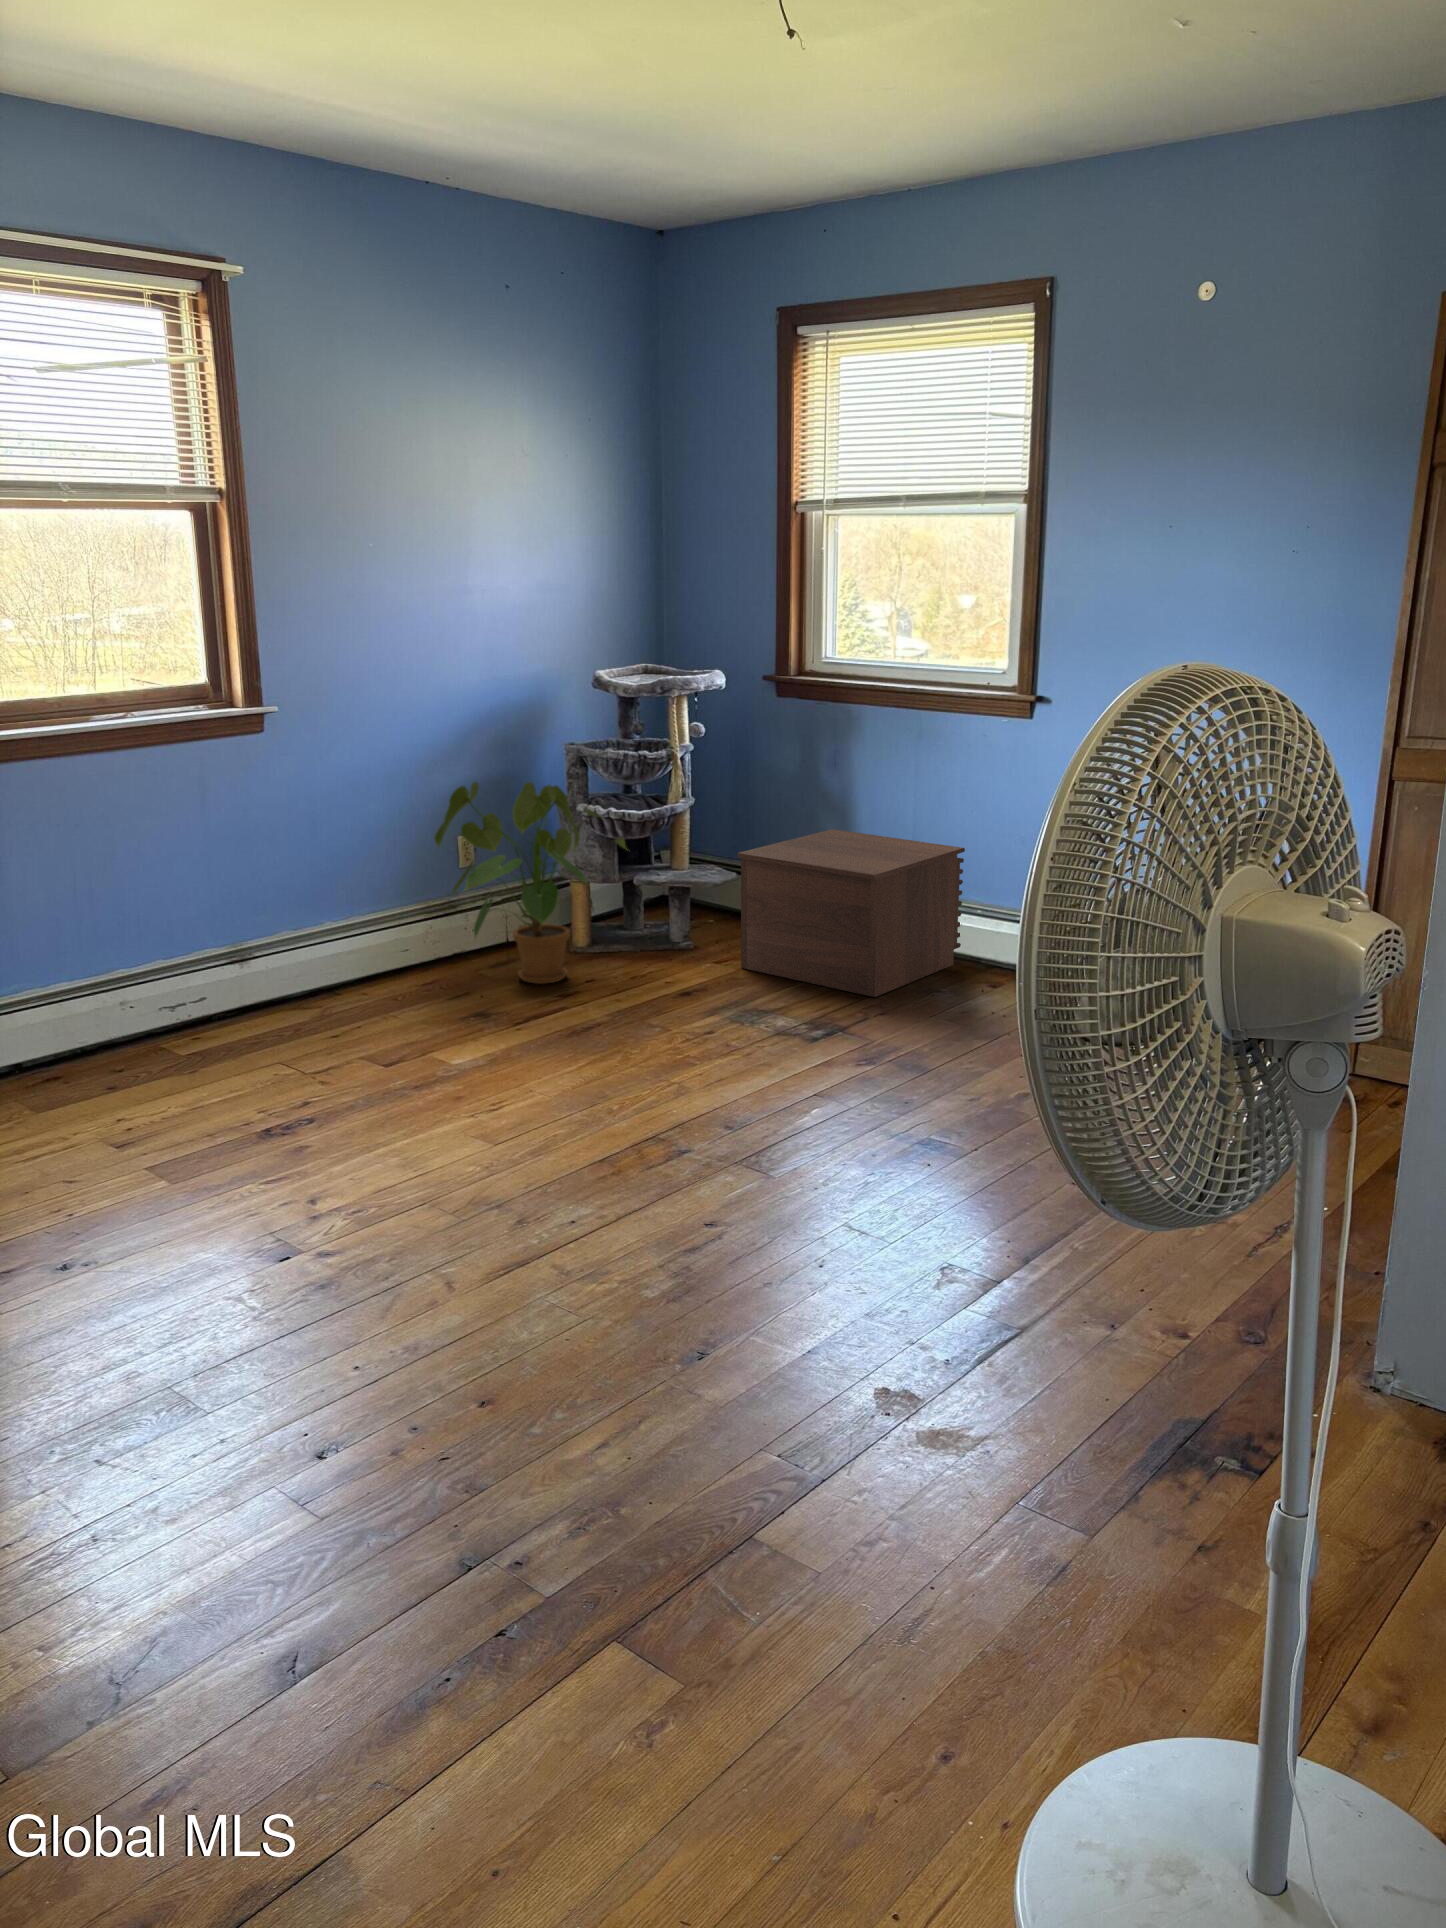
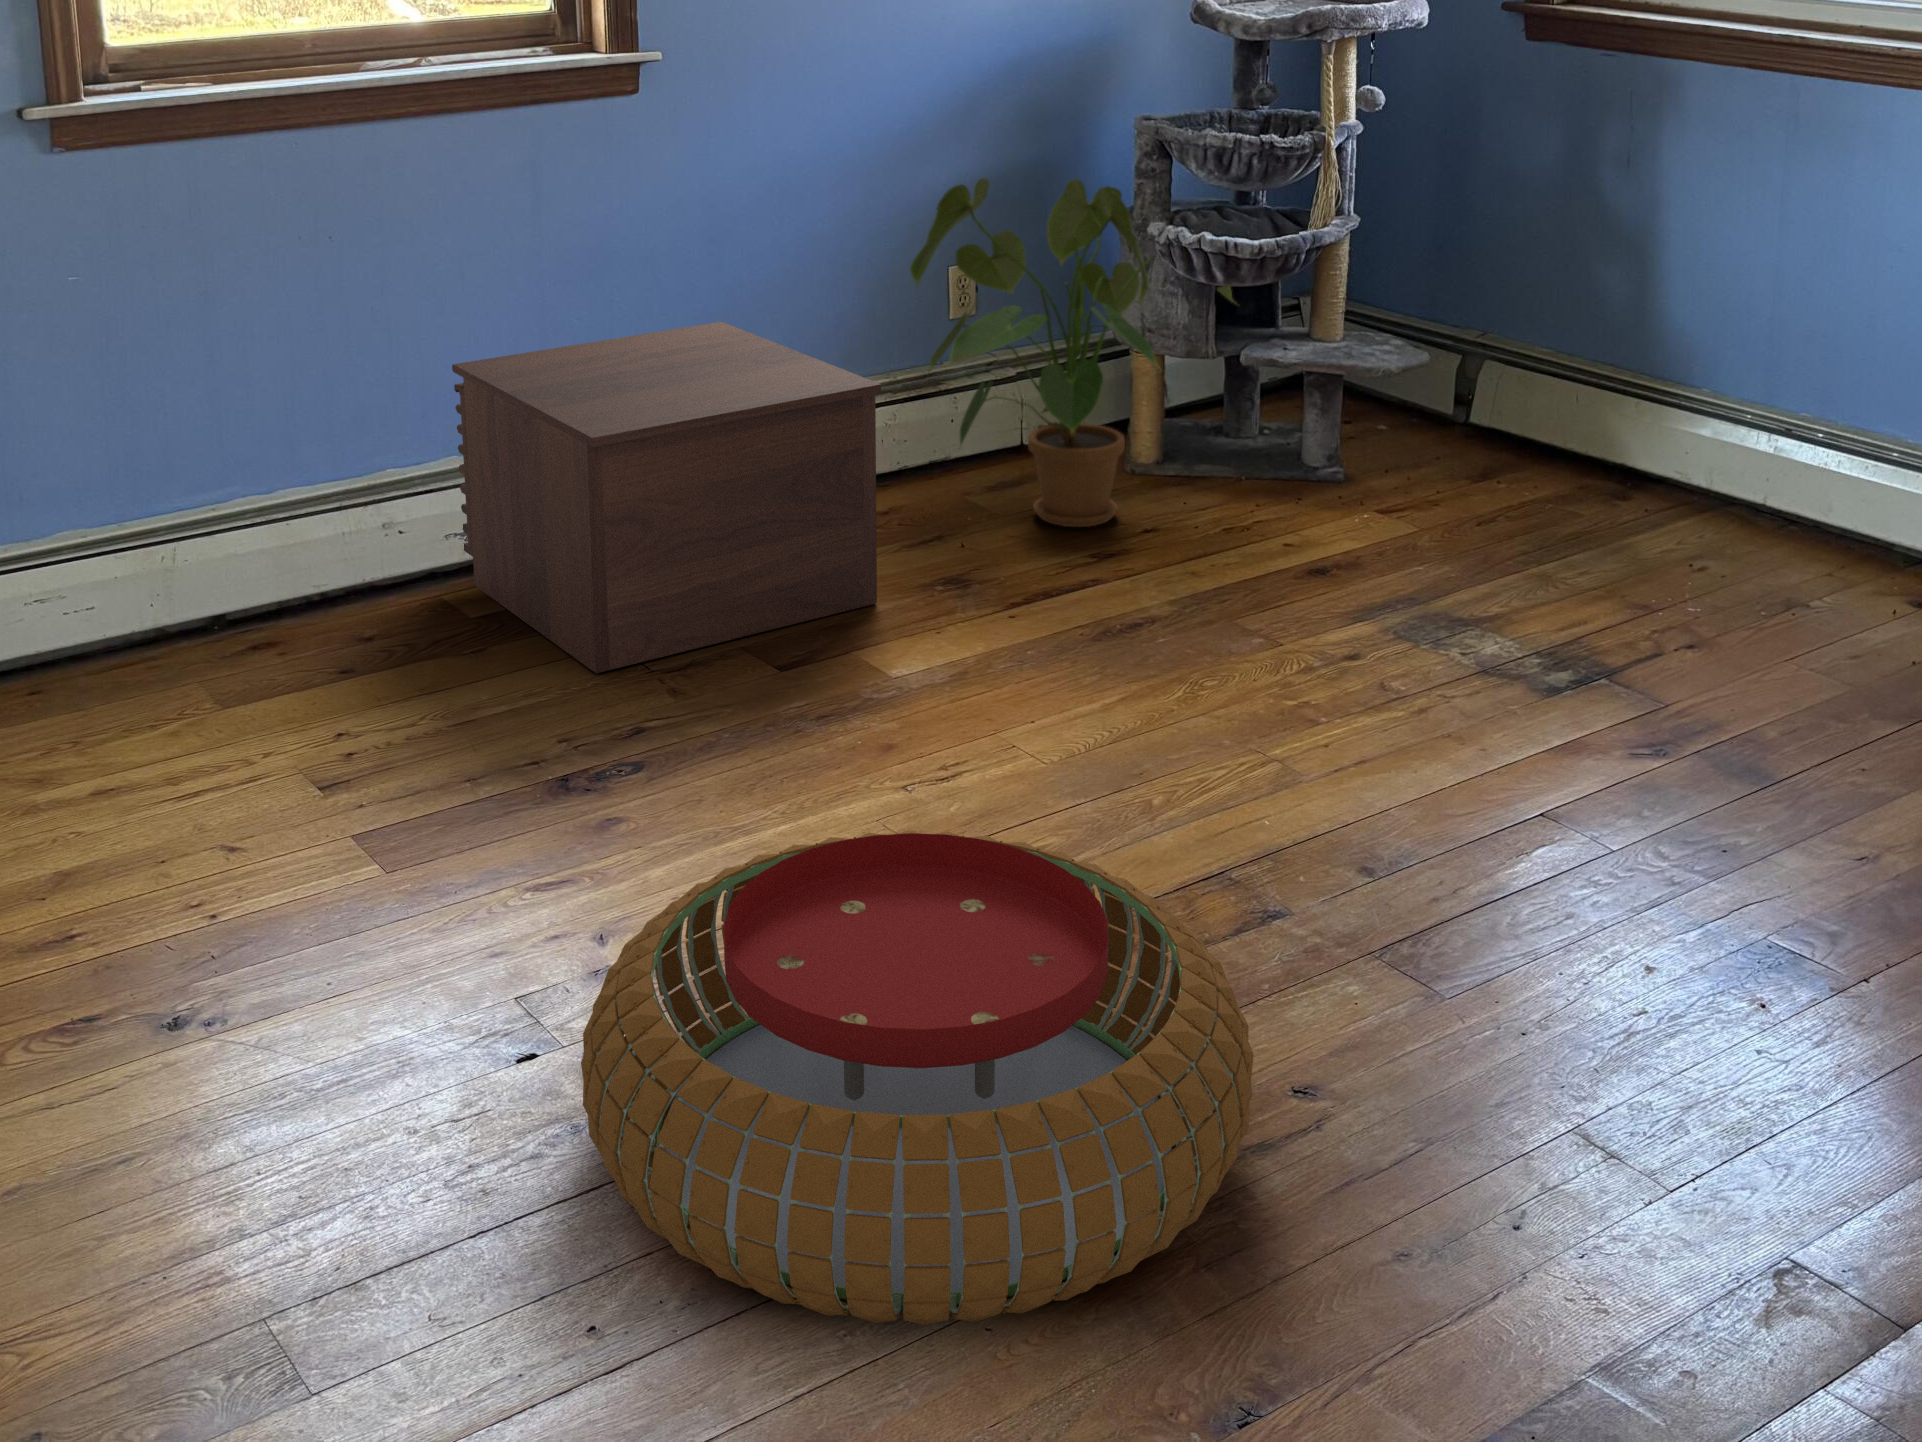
nightstand: present [738,829,965,997] -> present [452,322,881,673]
pouf: none [329,1112,687,1341] -> present [581,831,1254,1325]

